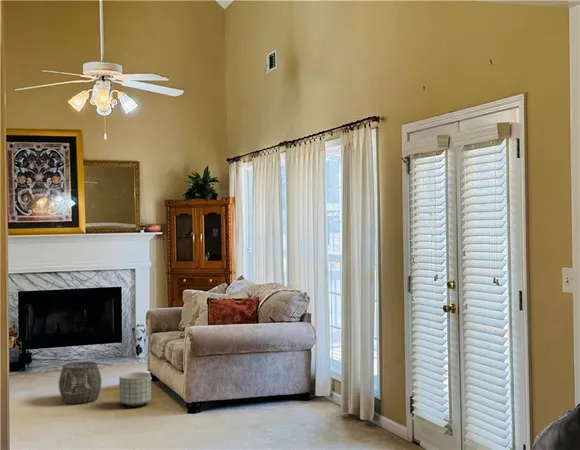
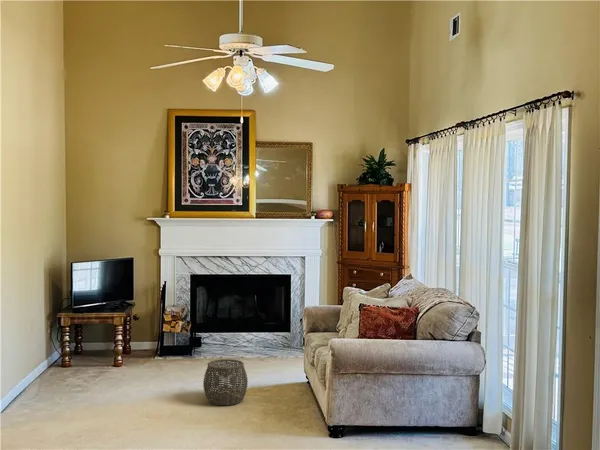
planter: present [119,372,151,406] -> none [261,379,295,417]

